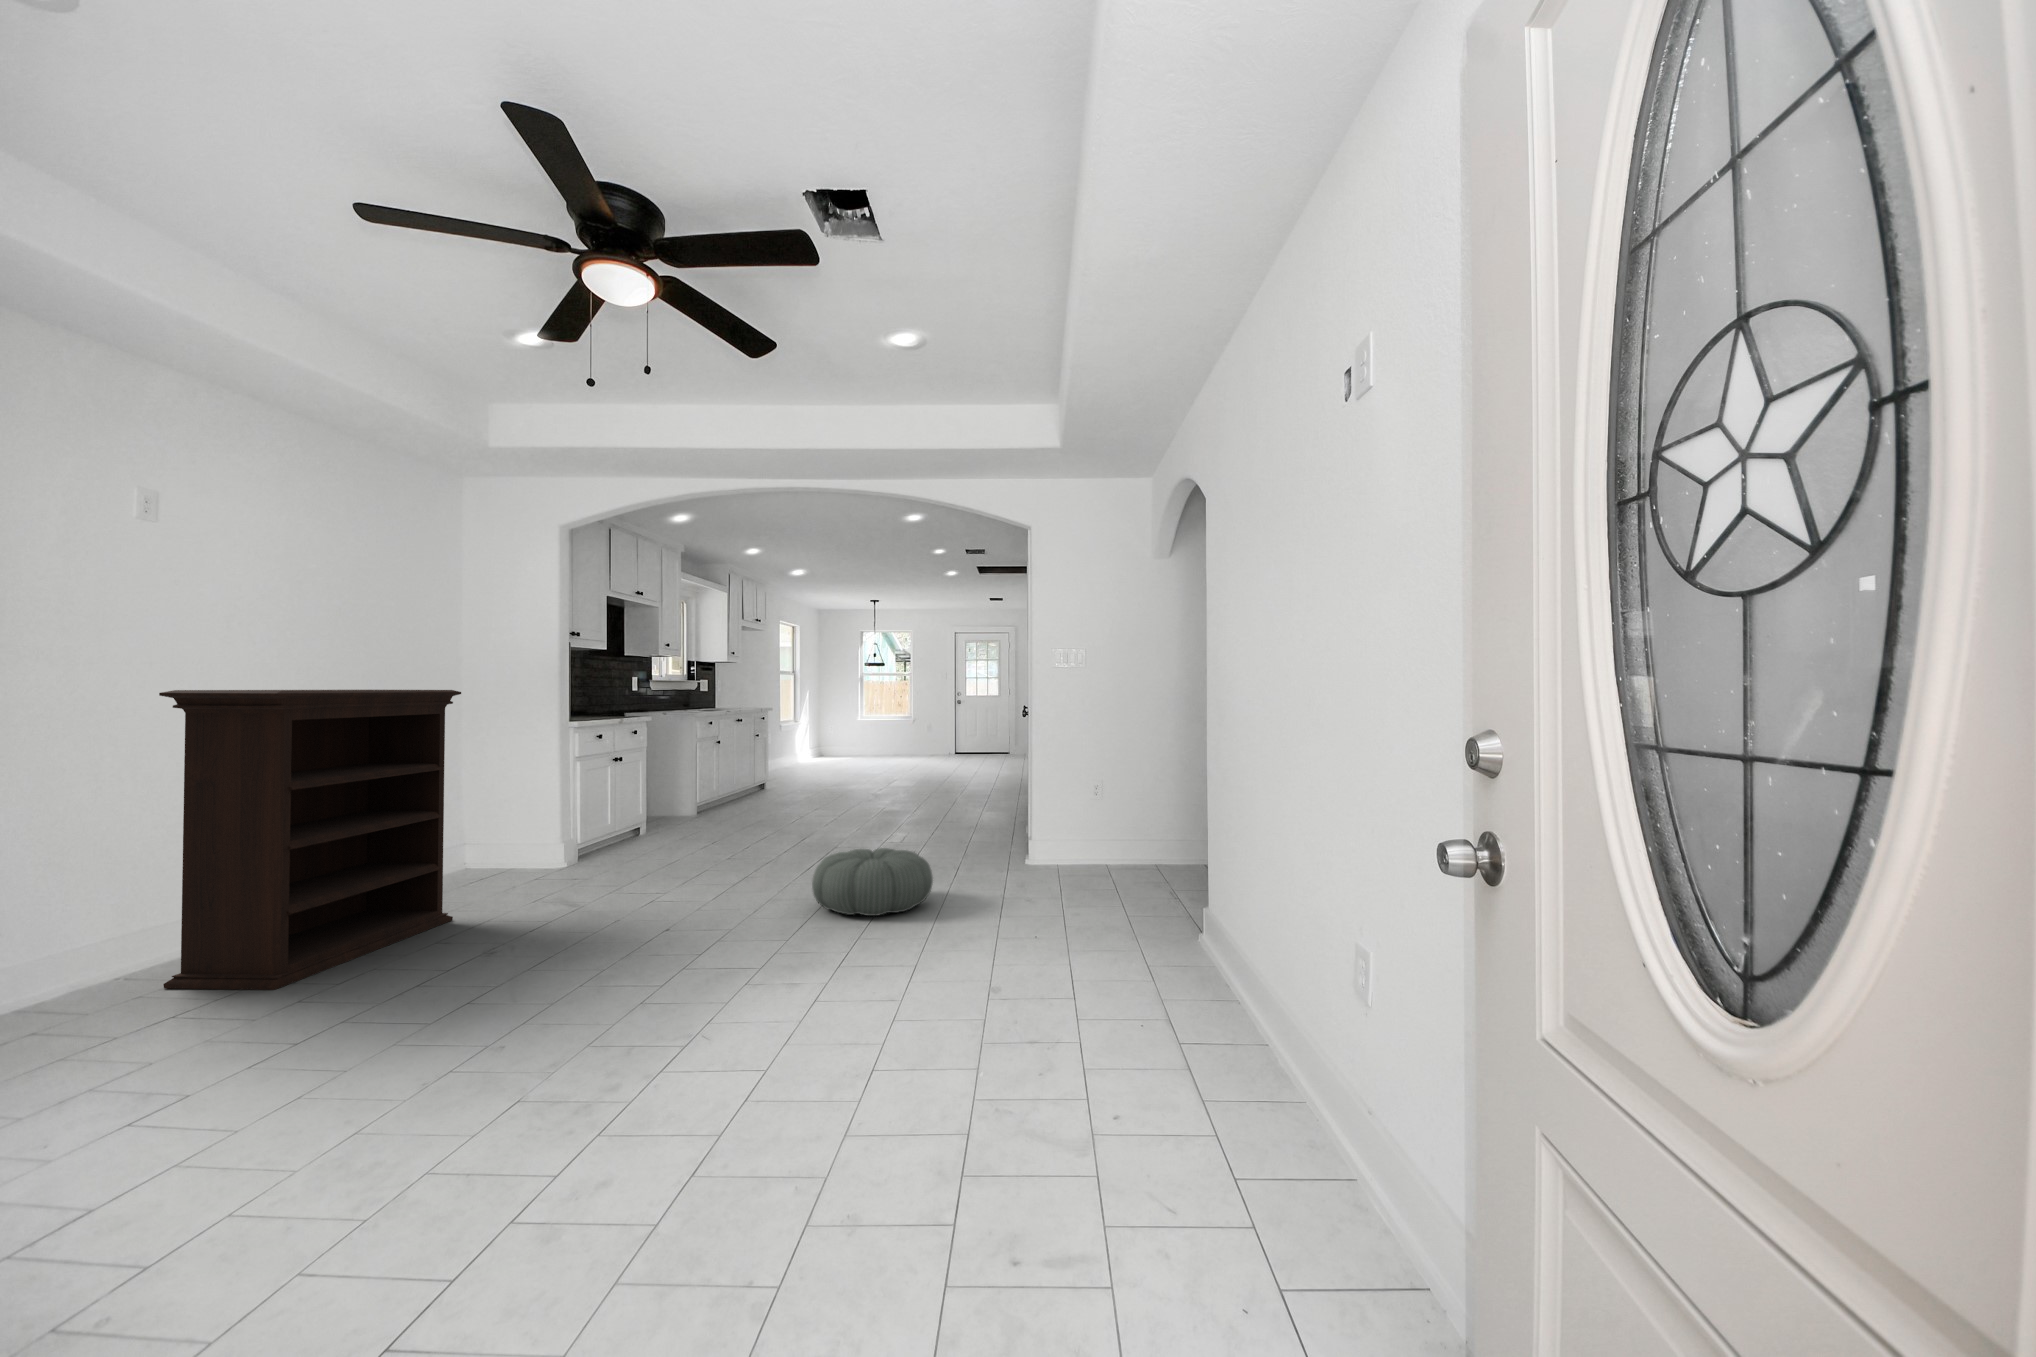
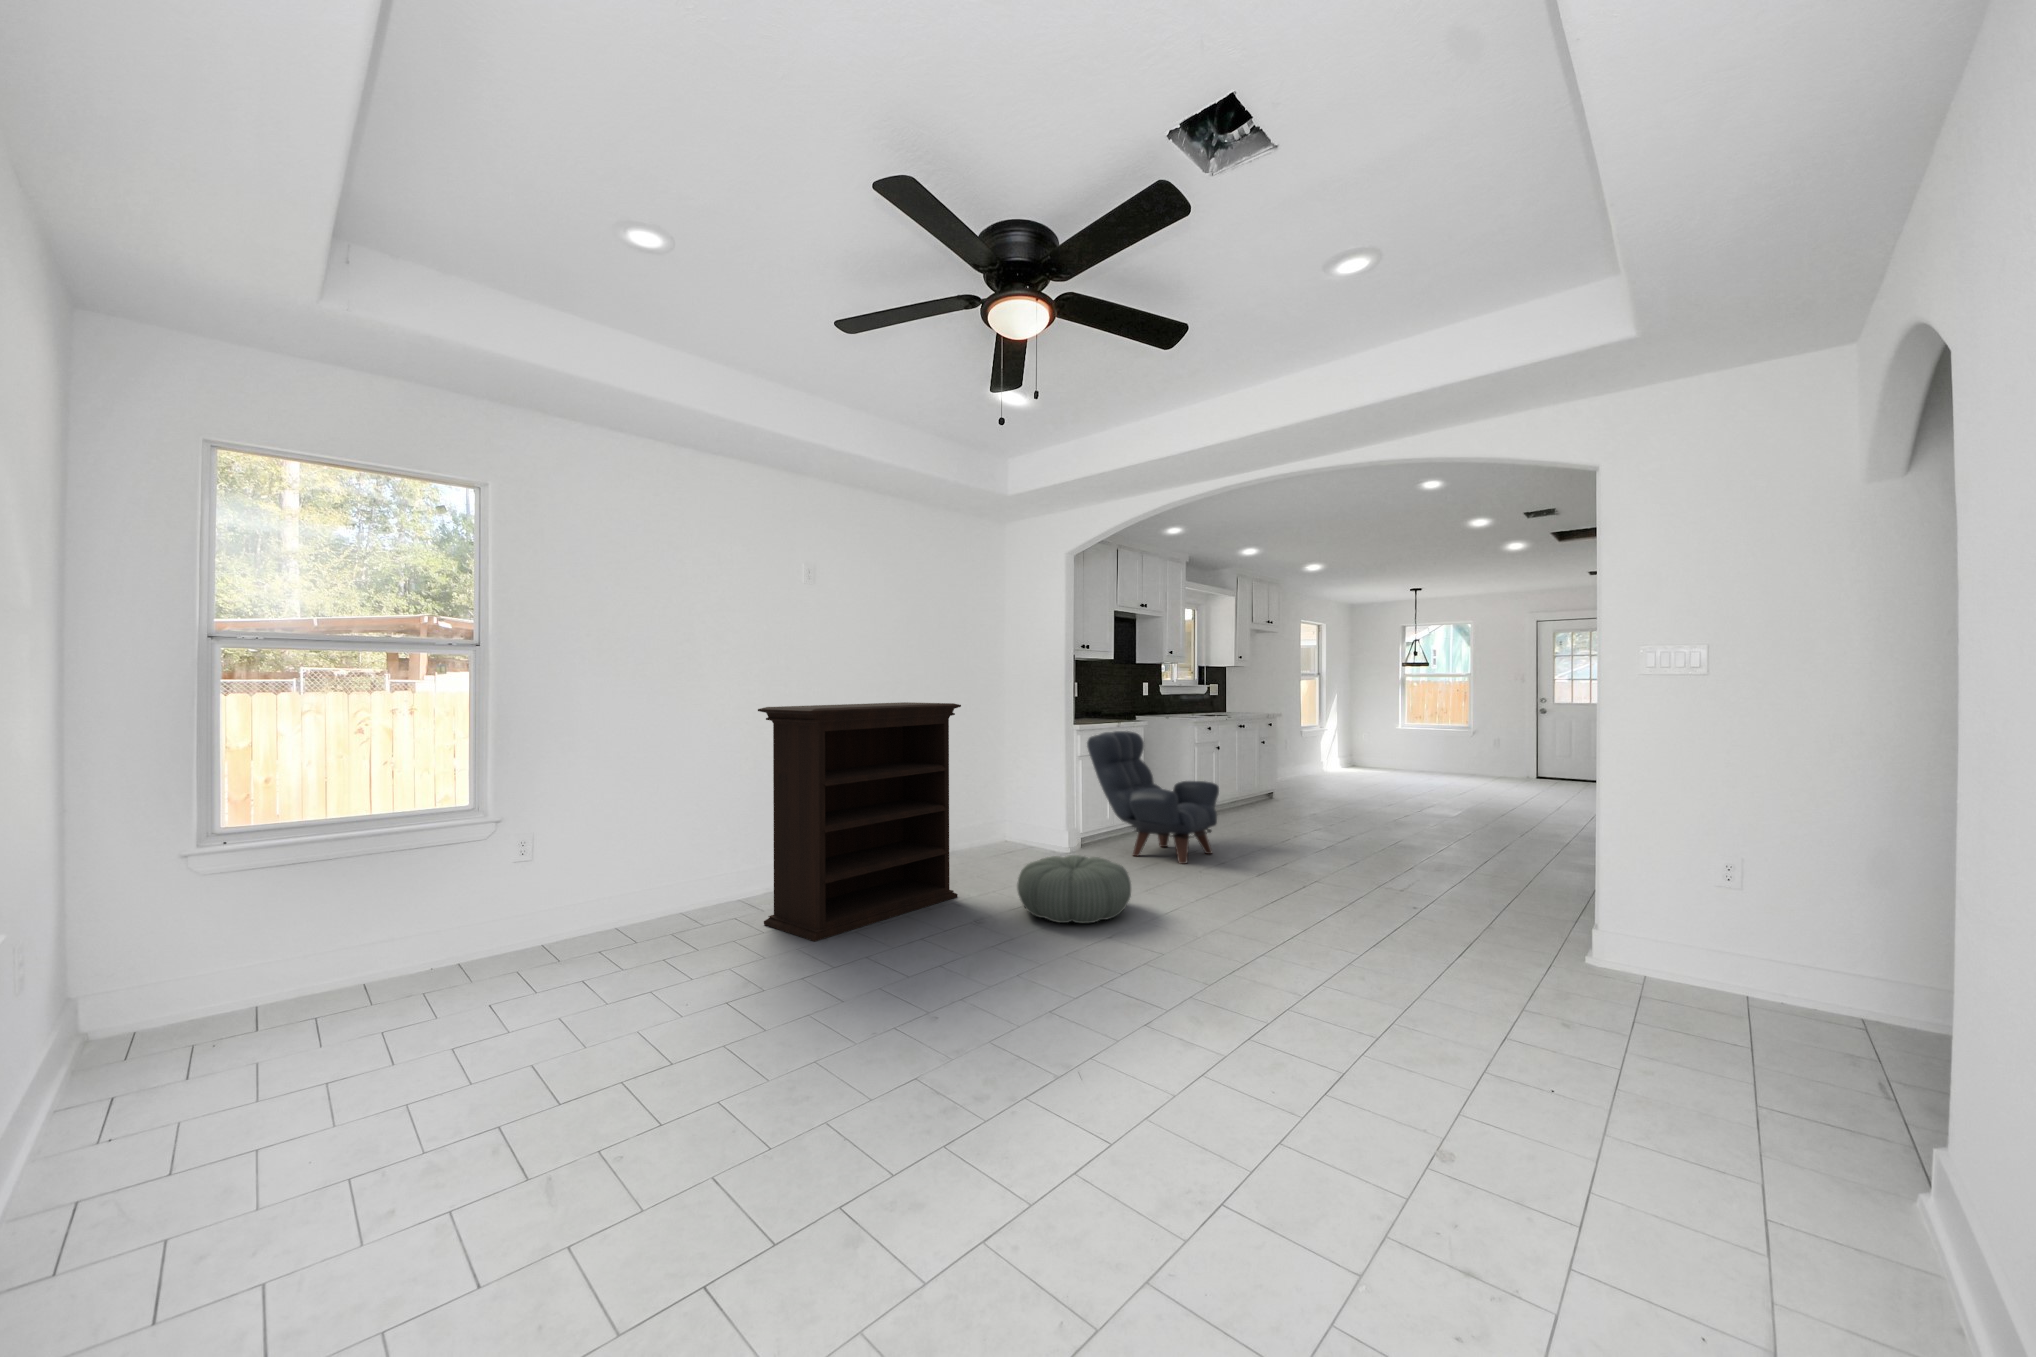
armchair: none [590,726,736,860] -> present [1087,731,1219,864]
pouf: present [812,848,933,916] -> present [1017,855,1131,924]

